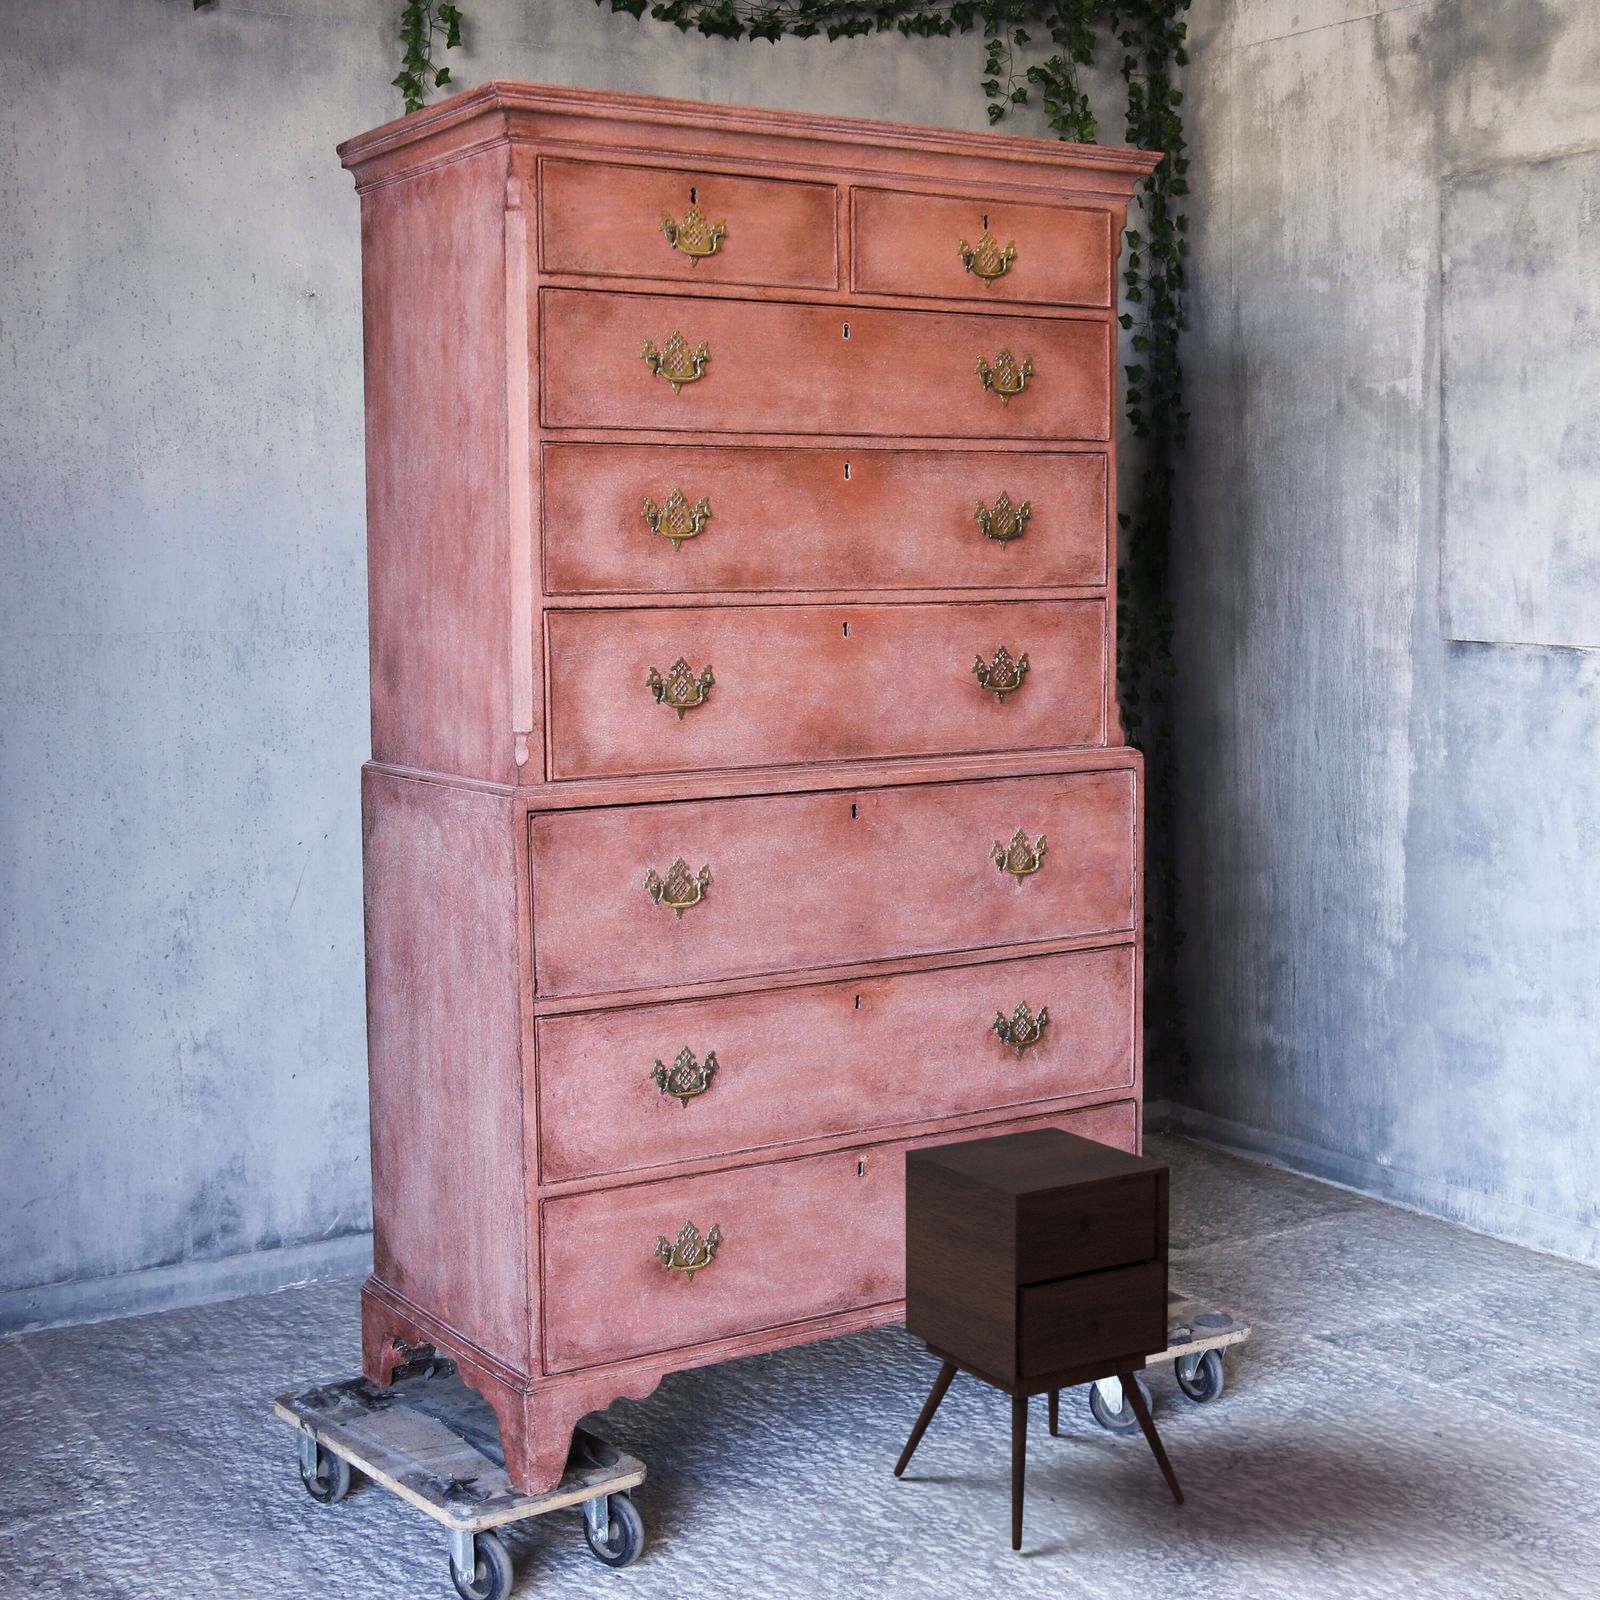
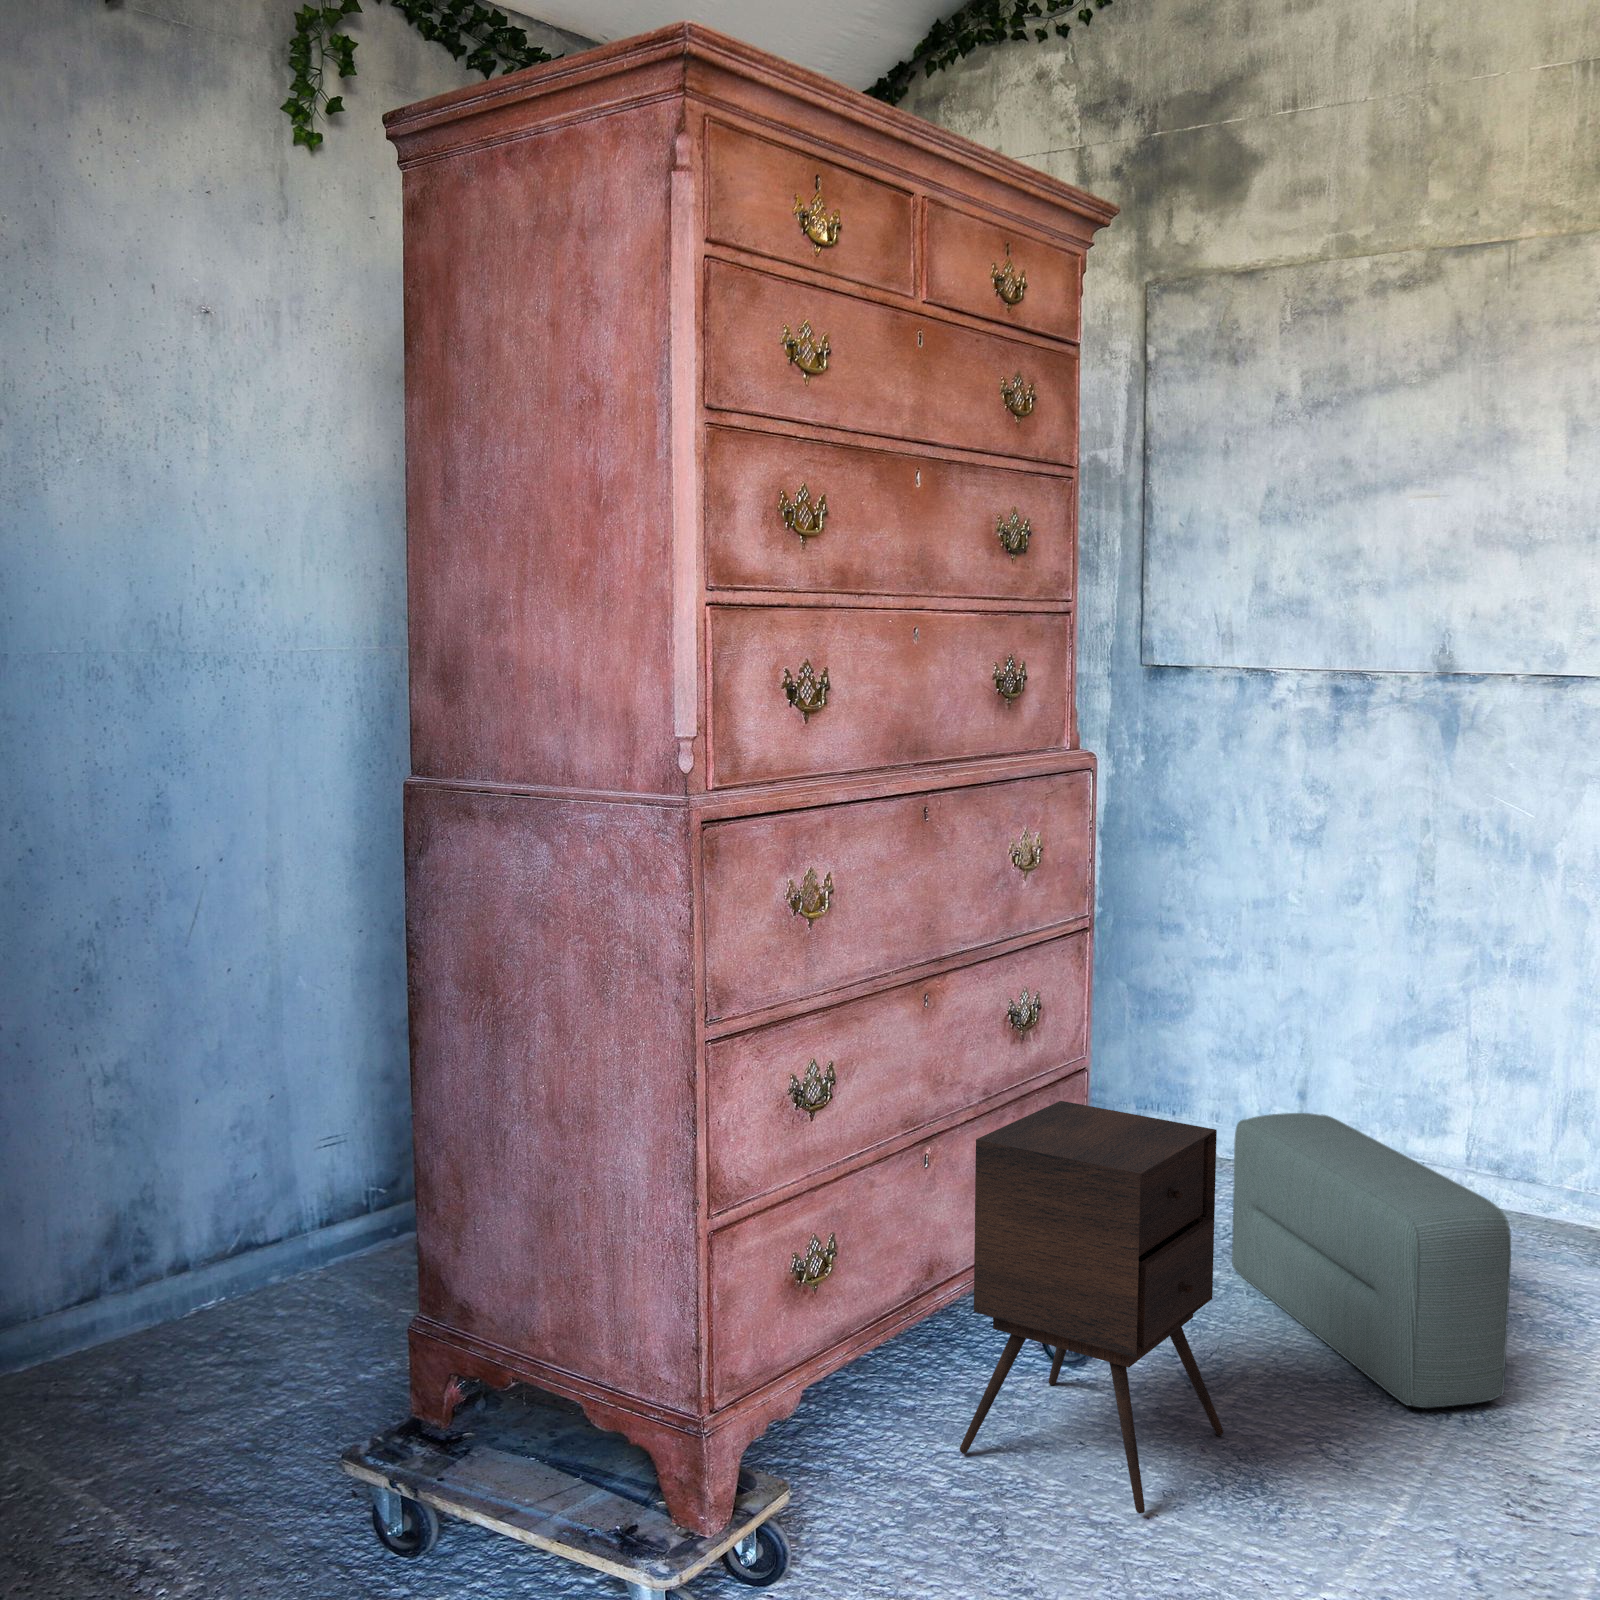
pouf: none [1377,1182,1552,1519] -> present [1232,1113,1511,1408]

